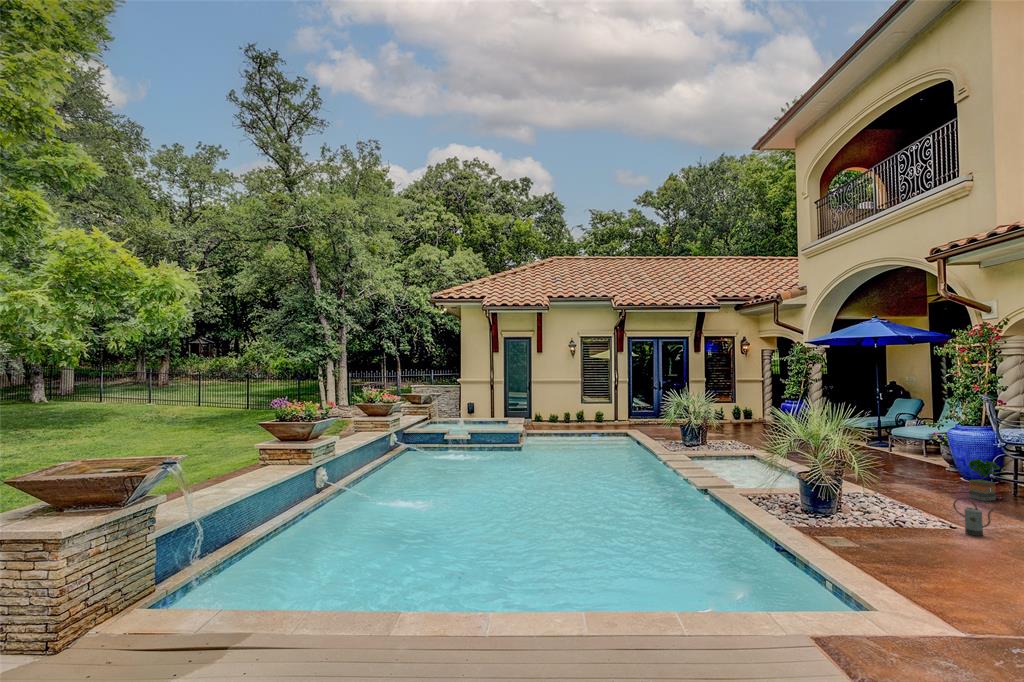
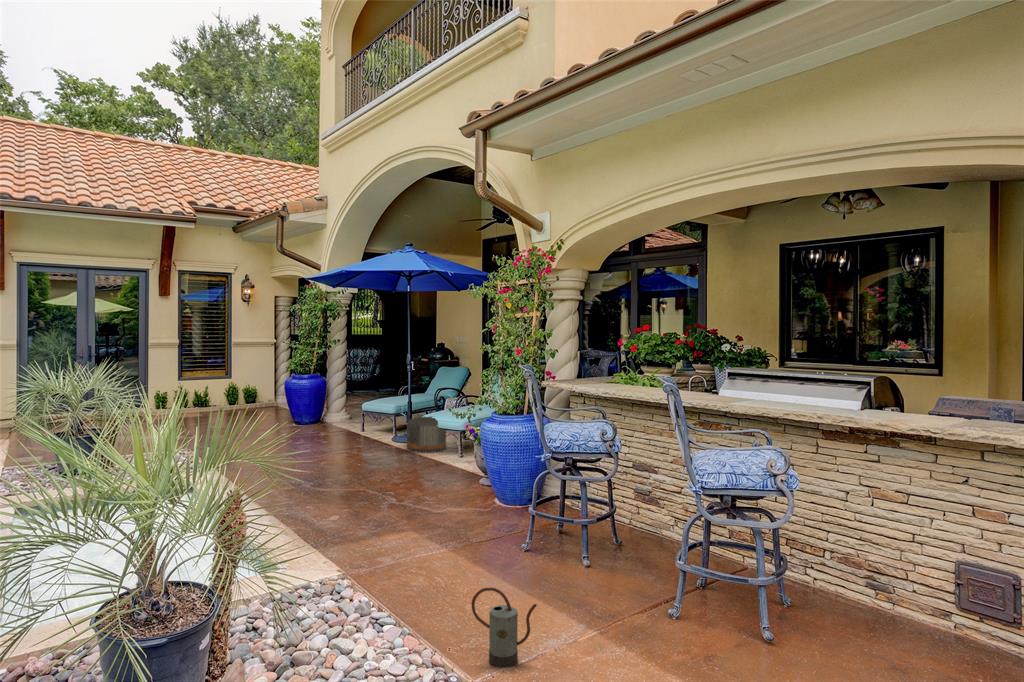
pouf: none [879,431,912,456] -> present [407,417,446,453]
potted tree: present [968,459,999,501] -> none [502,469,545,541]

